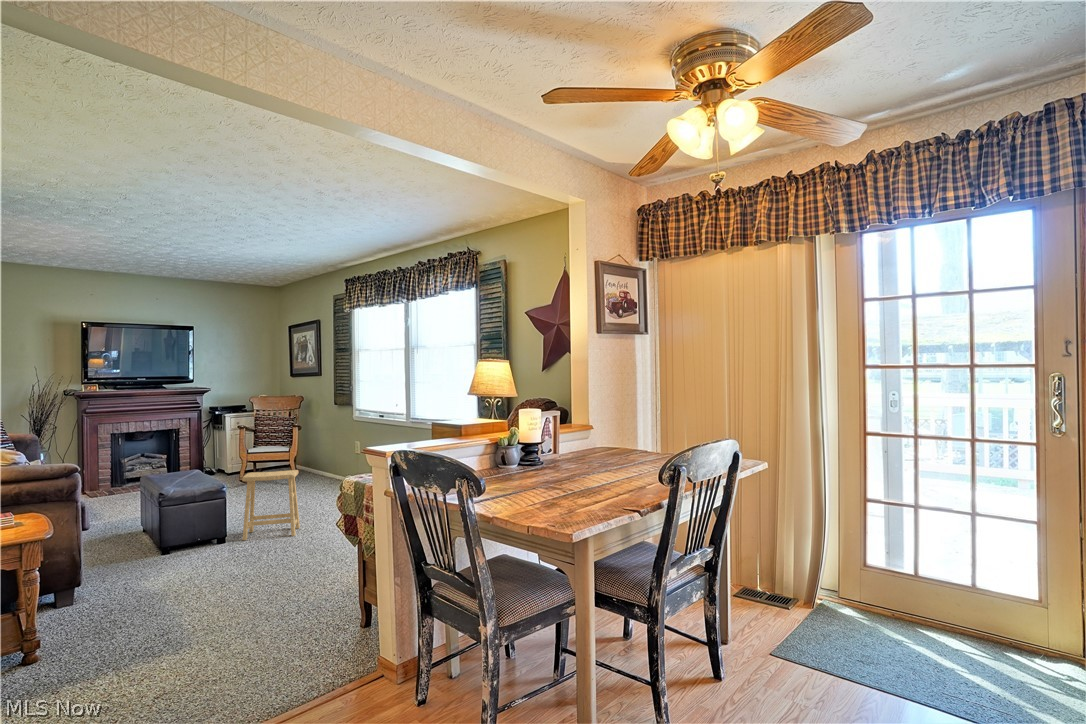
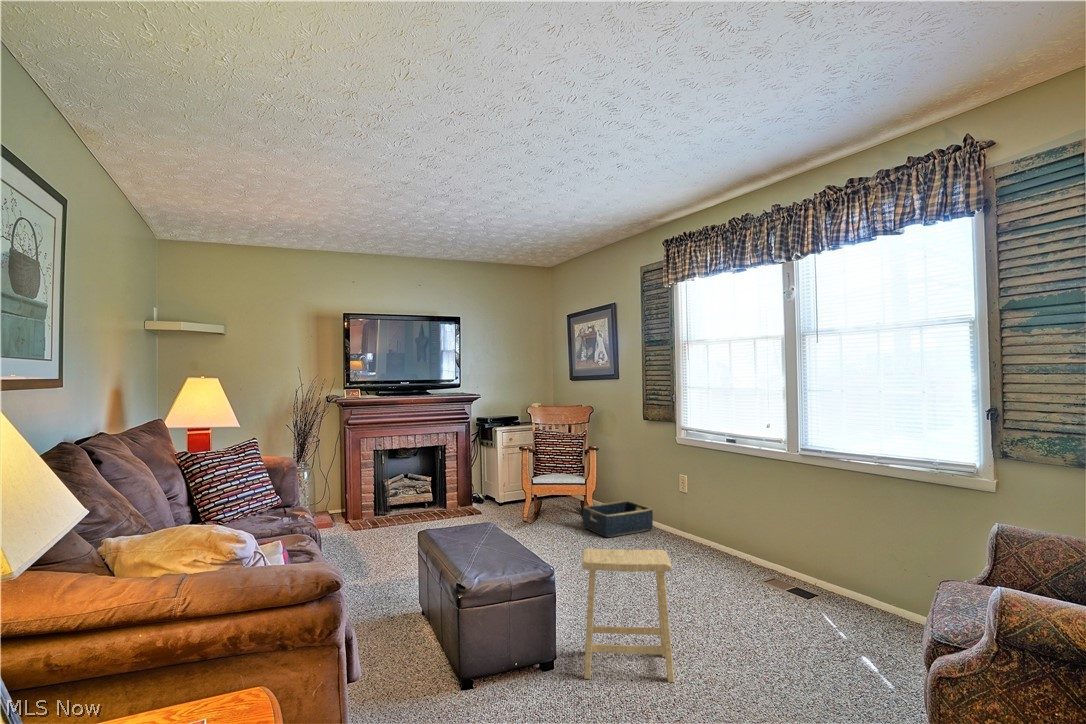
basket: none [289,461,340,484] -> present [583,501,653,537]

